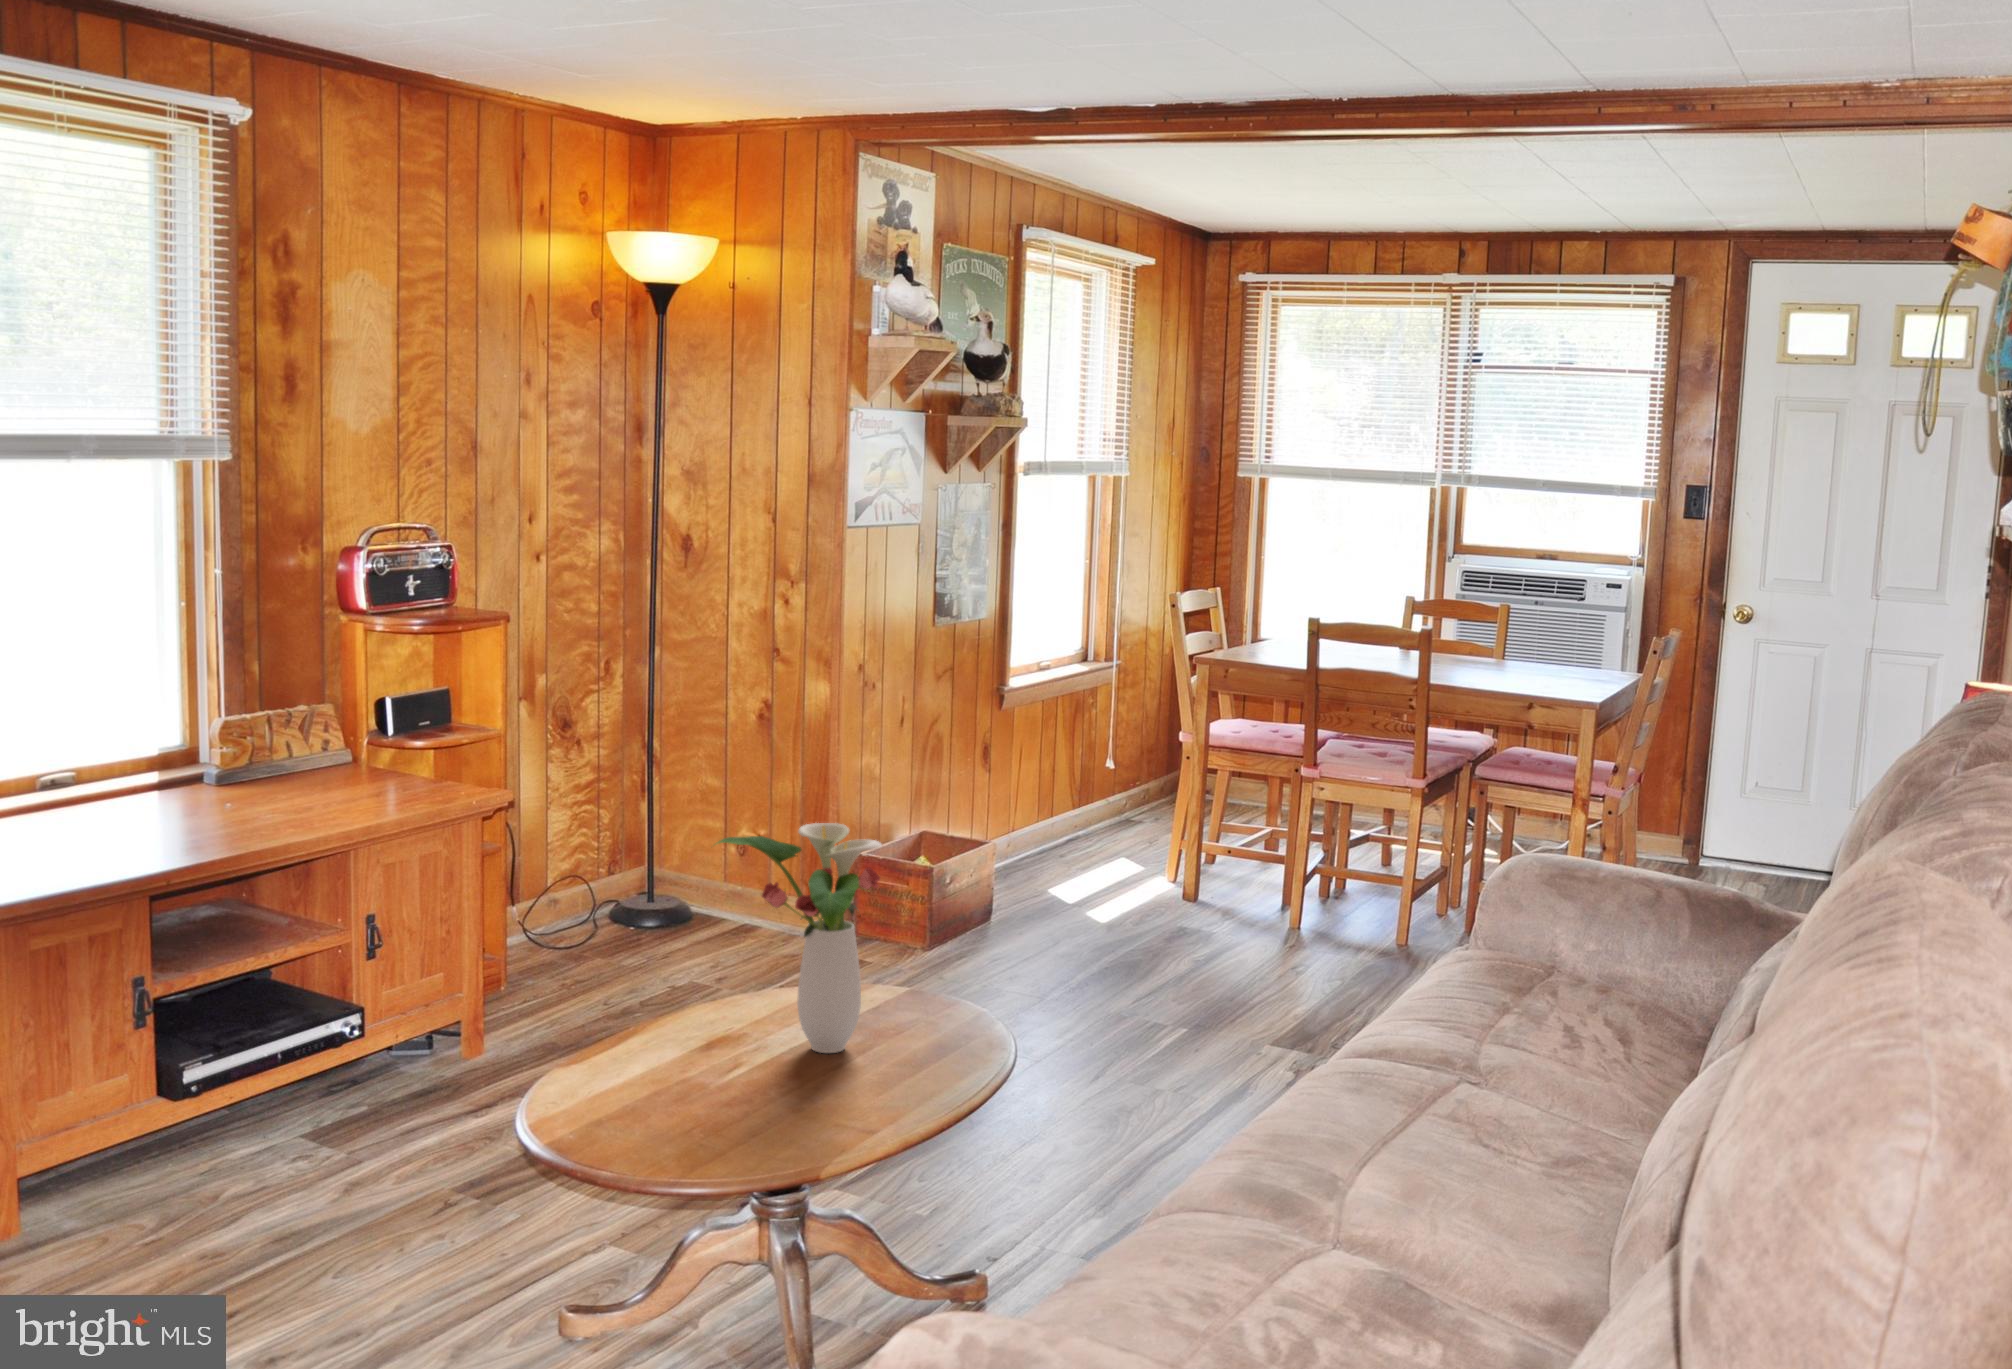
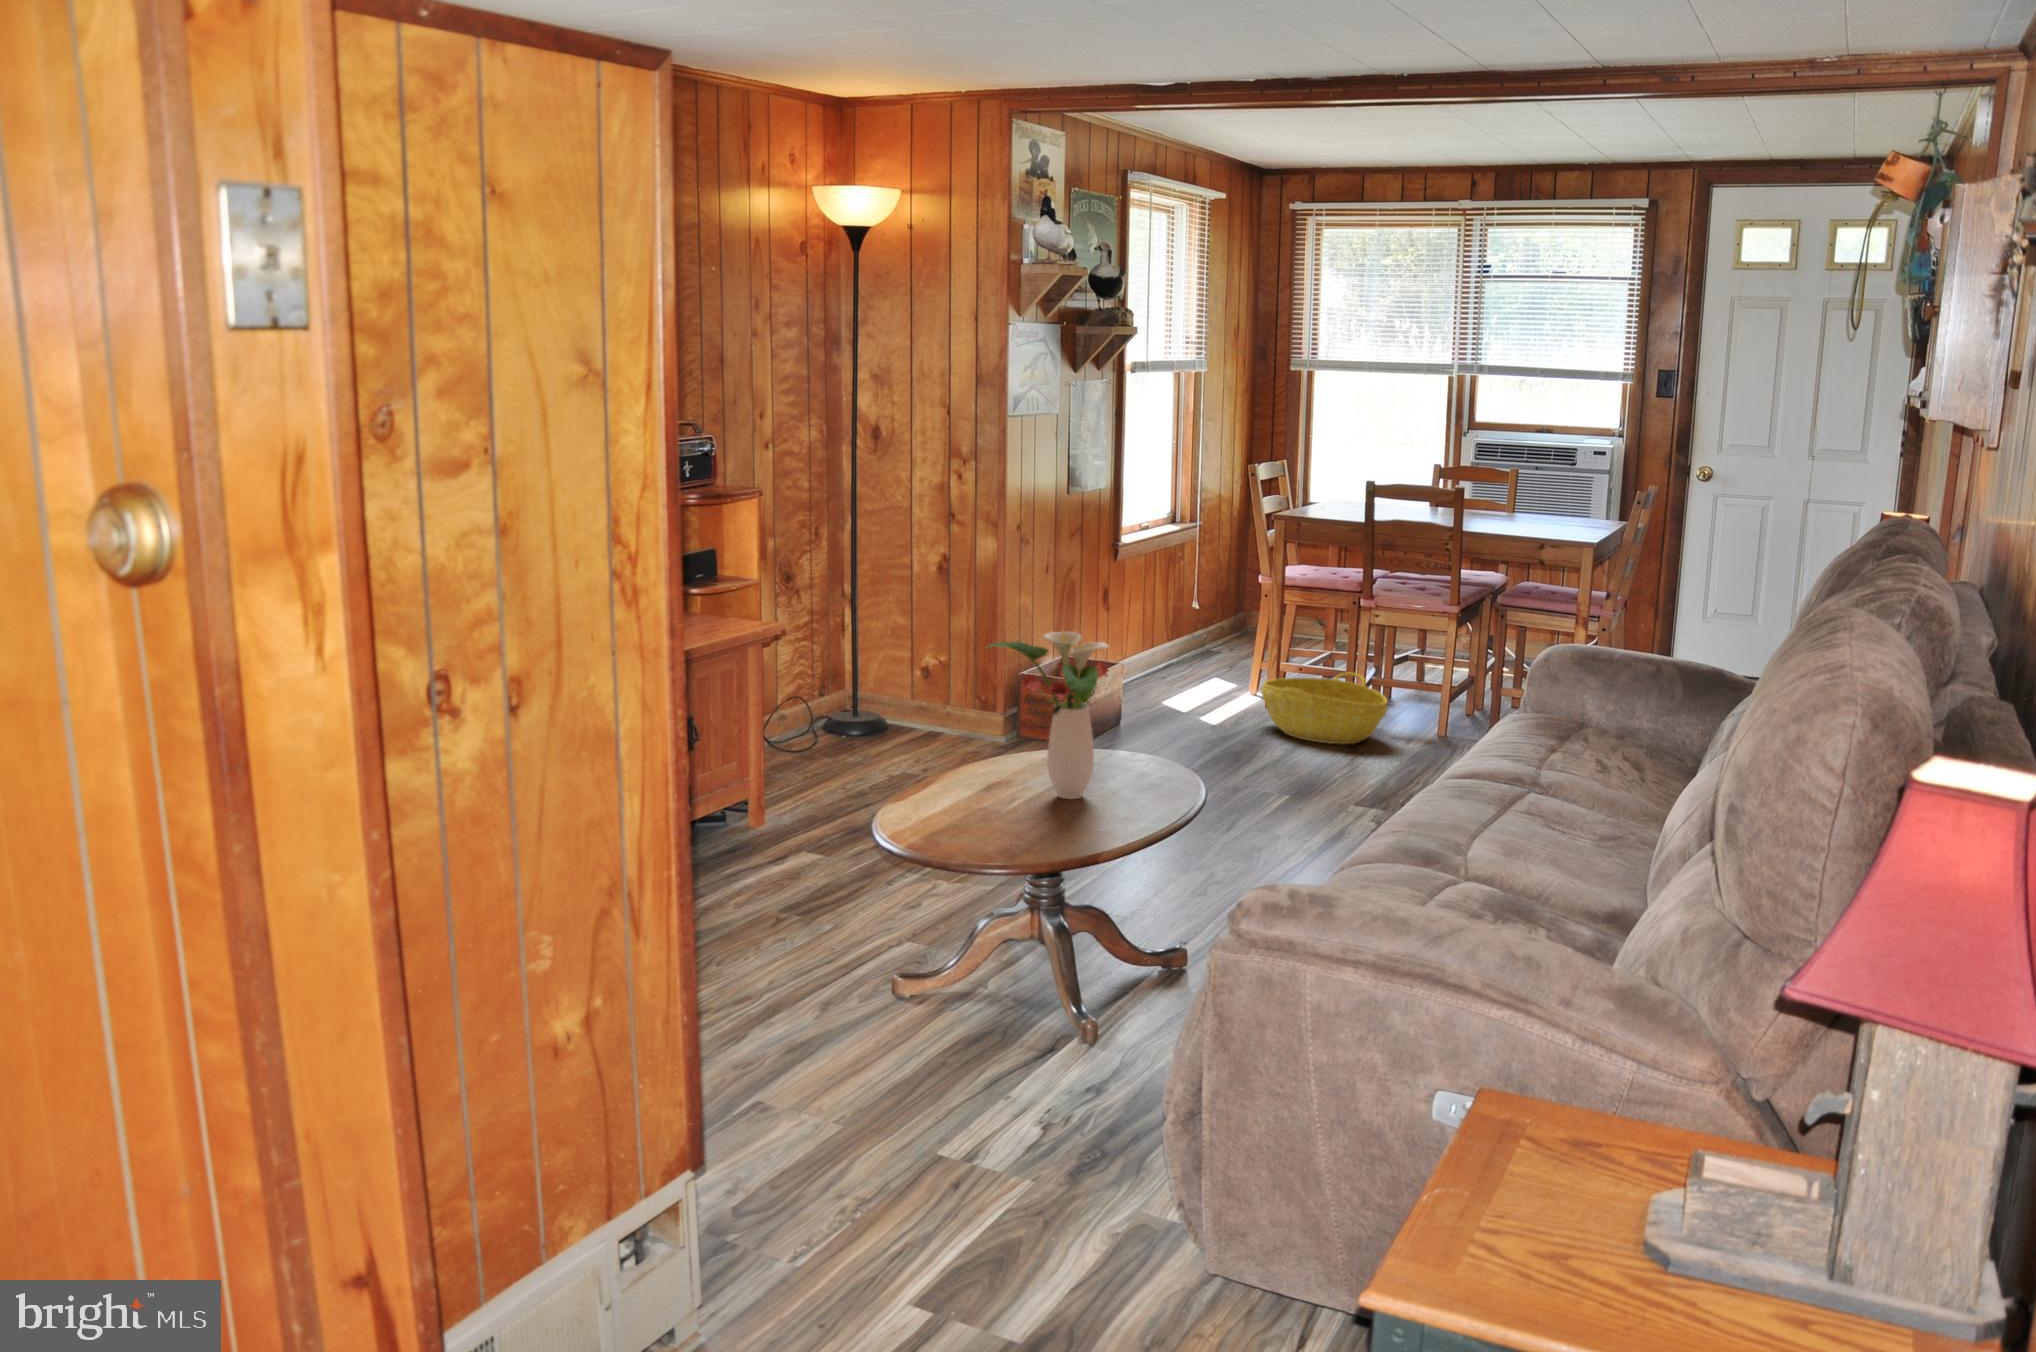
basket: none [1174,860,1330,954] -> present [1261,673,1387,744]

